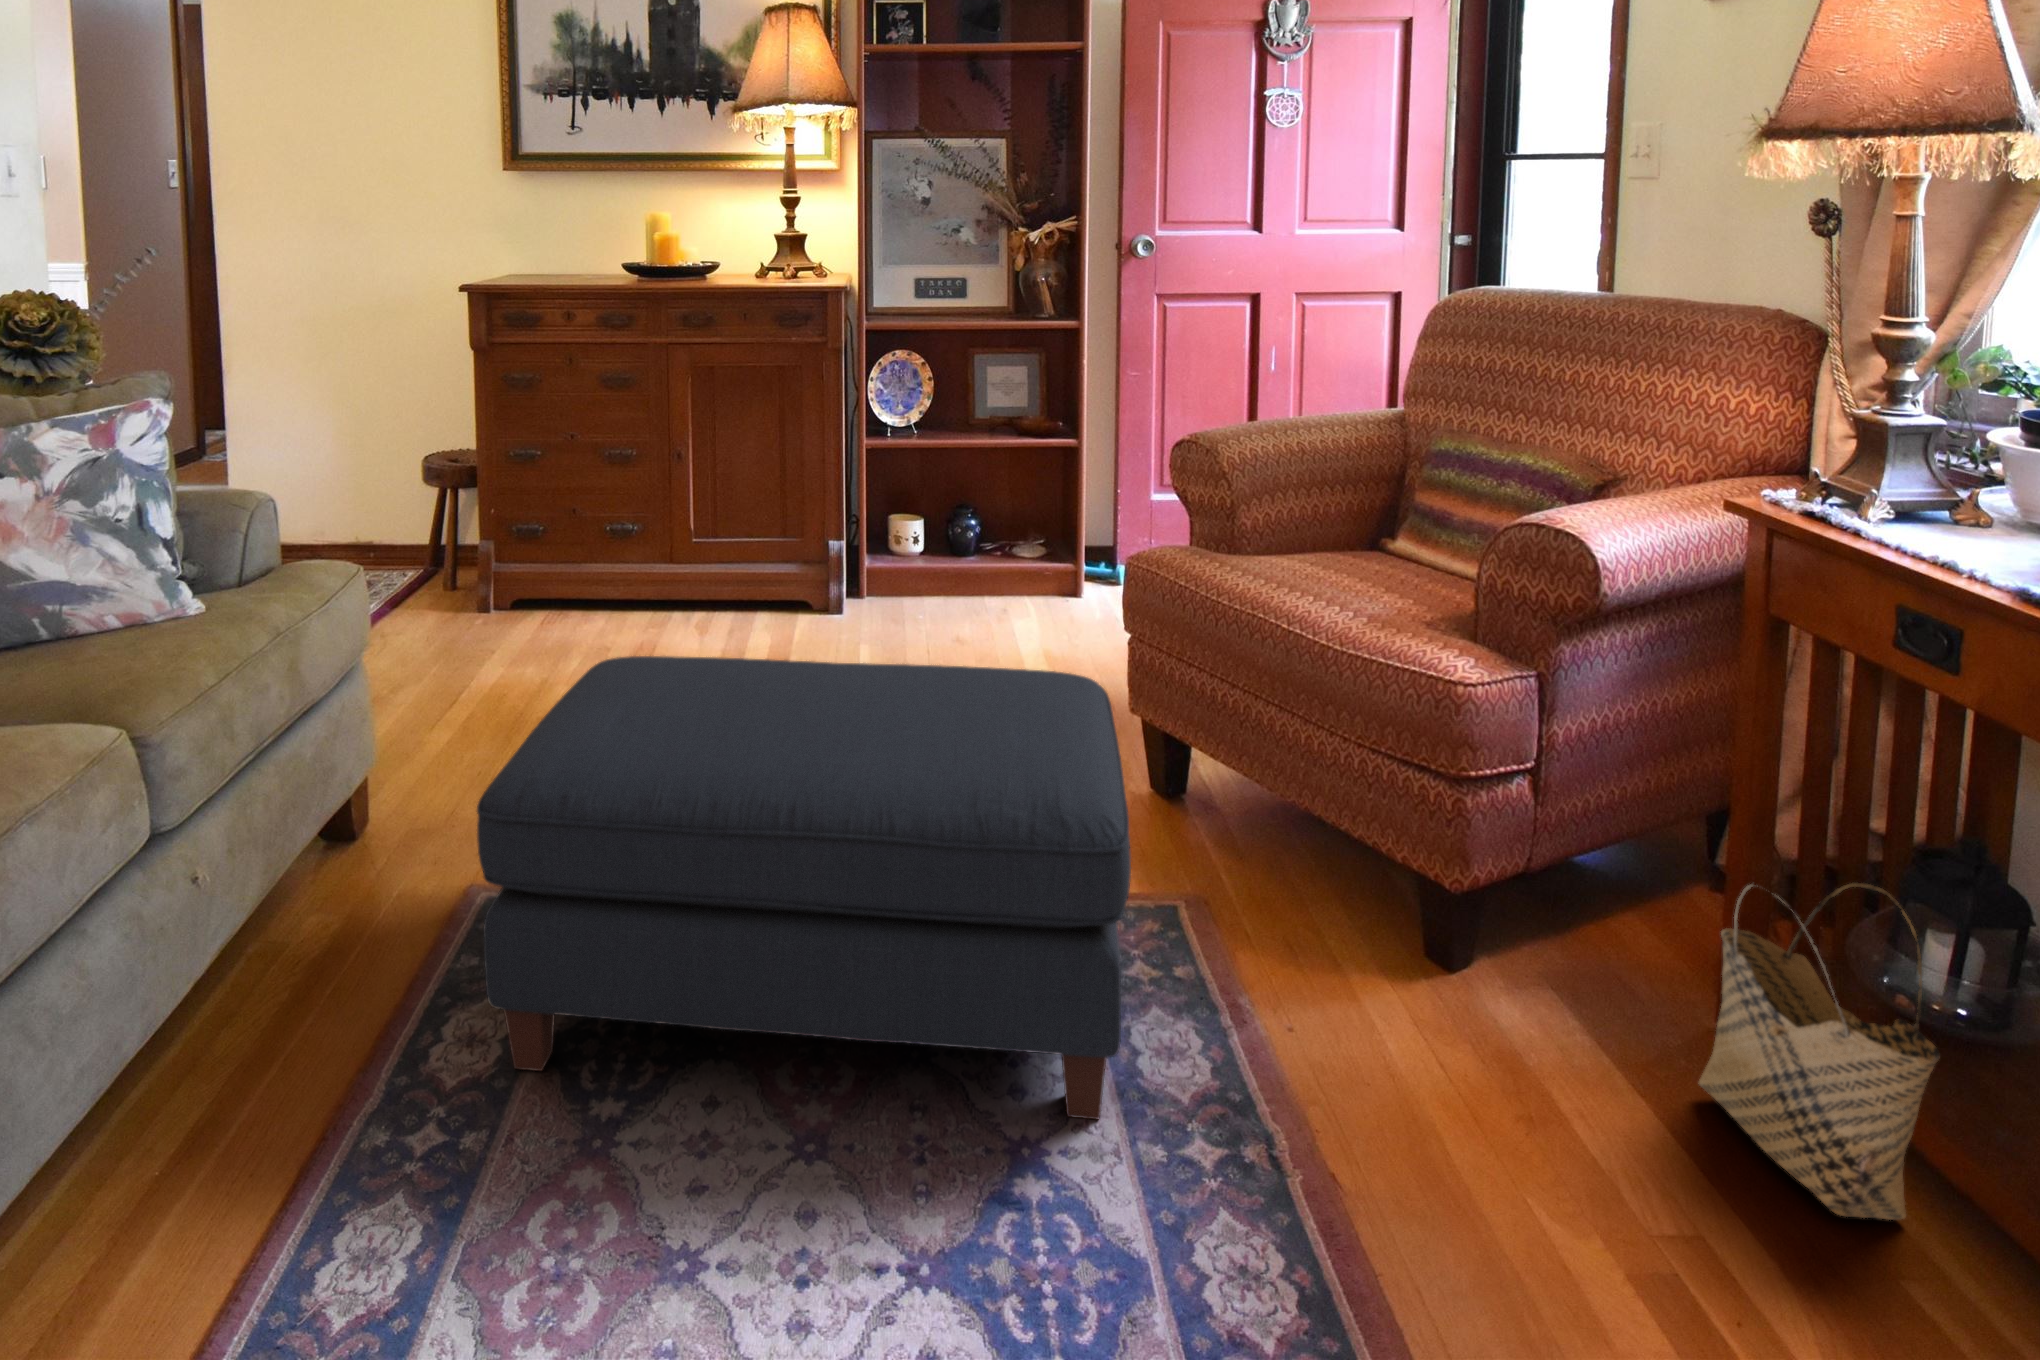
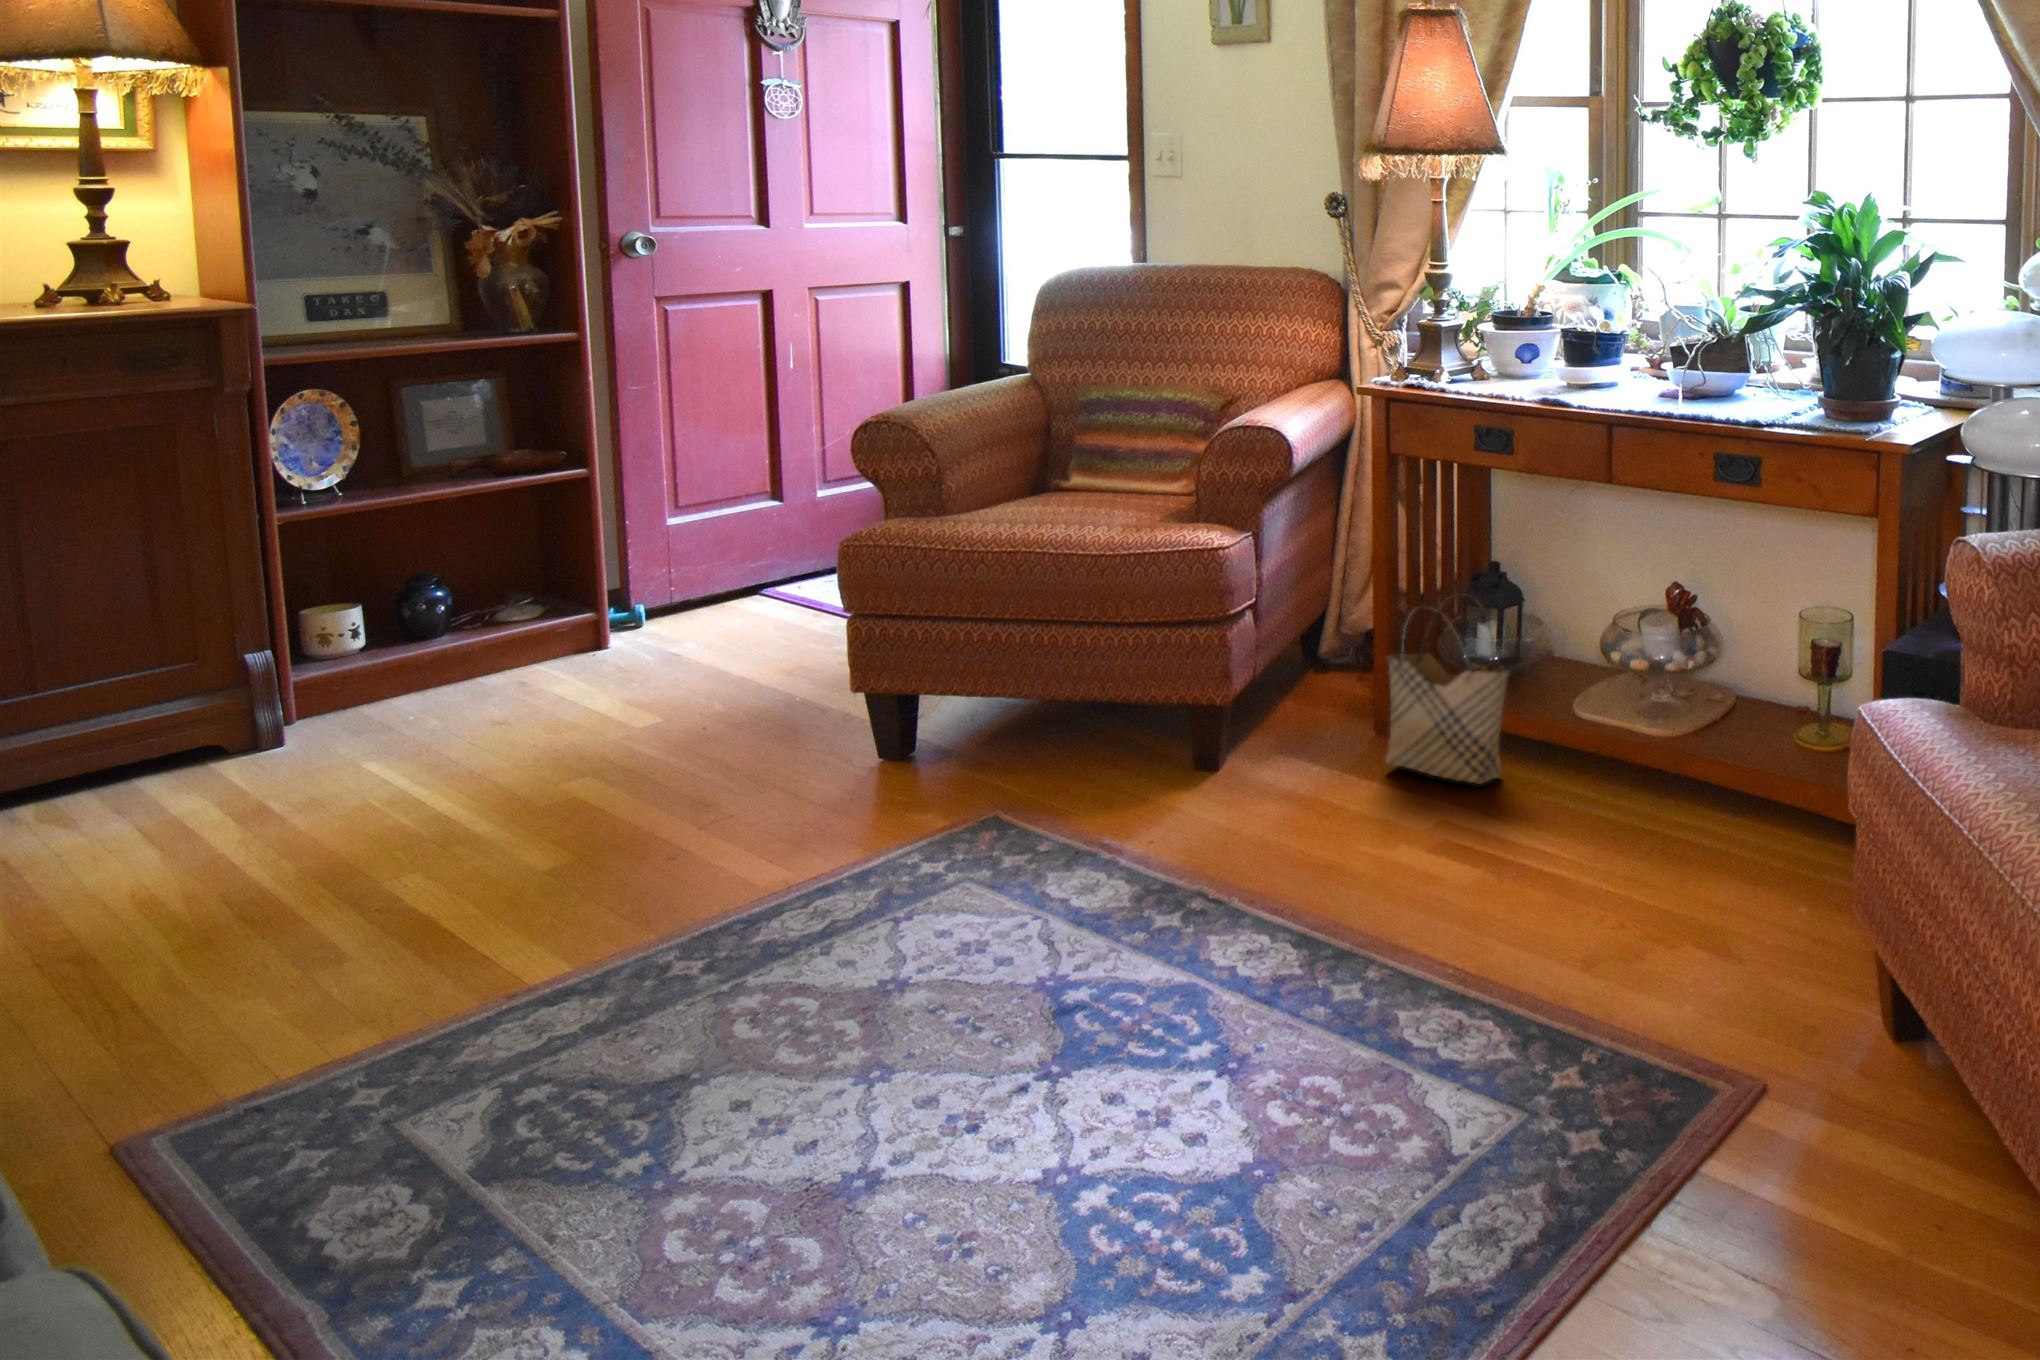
ottoman: present [477,656,1131,1120] -> none [298,625,1100,1212]

